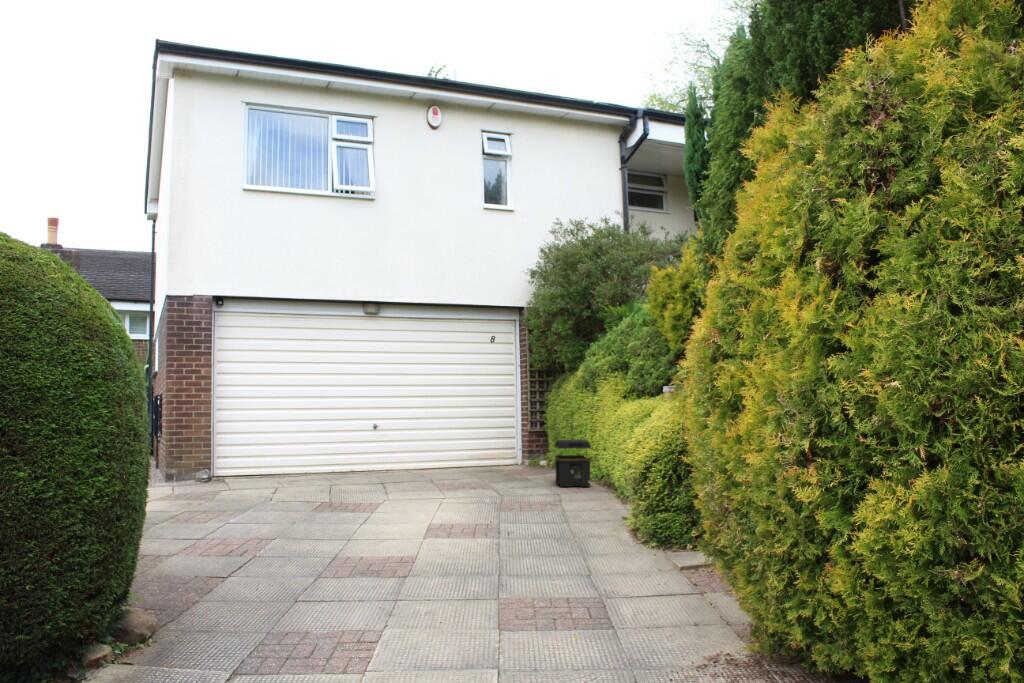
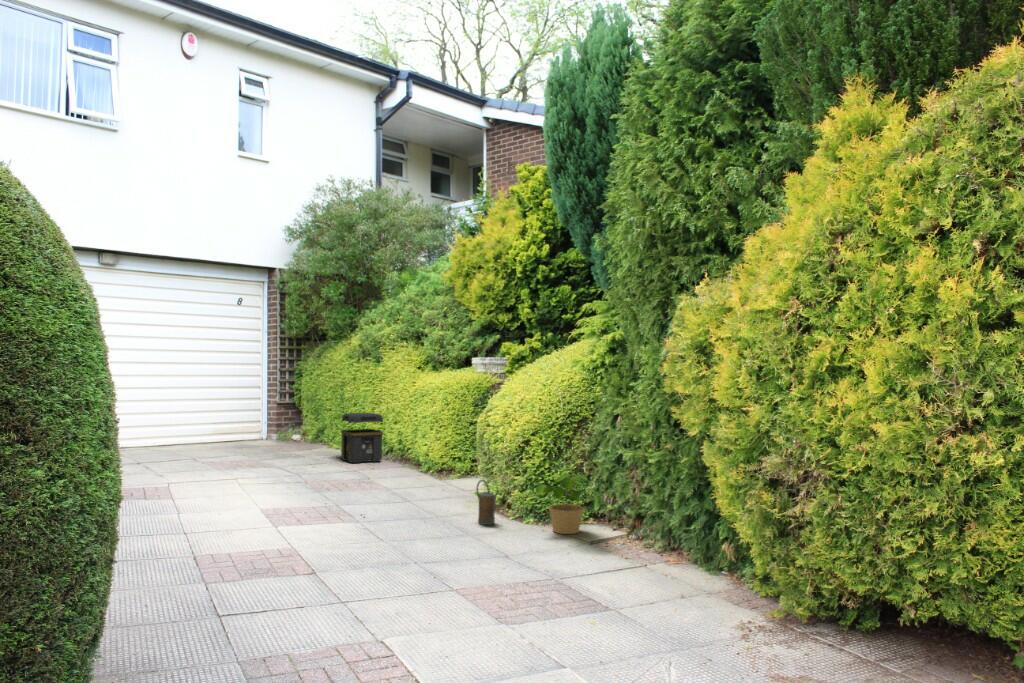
potted plant: none [644,500,700,562] -> present [536,474,588,534]
watering can: none [601,503,617,547] -> present [476,480,498,525]

